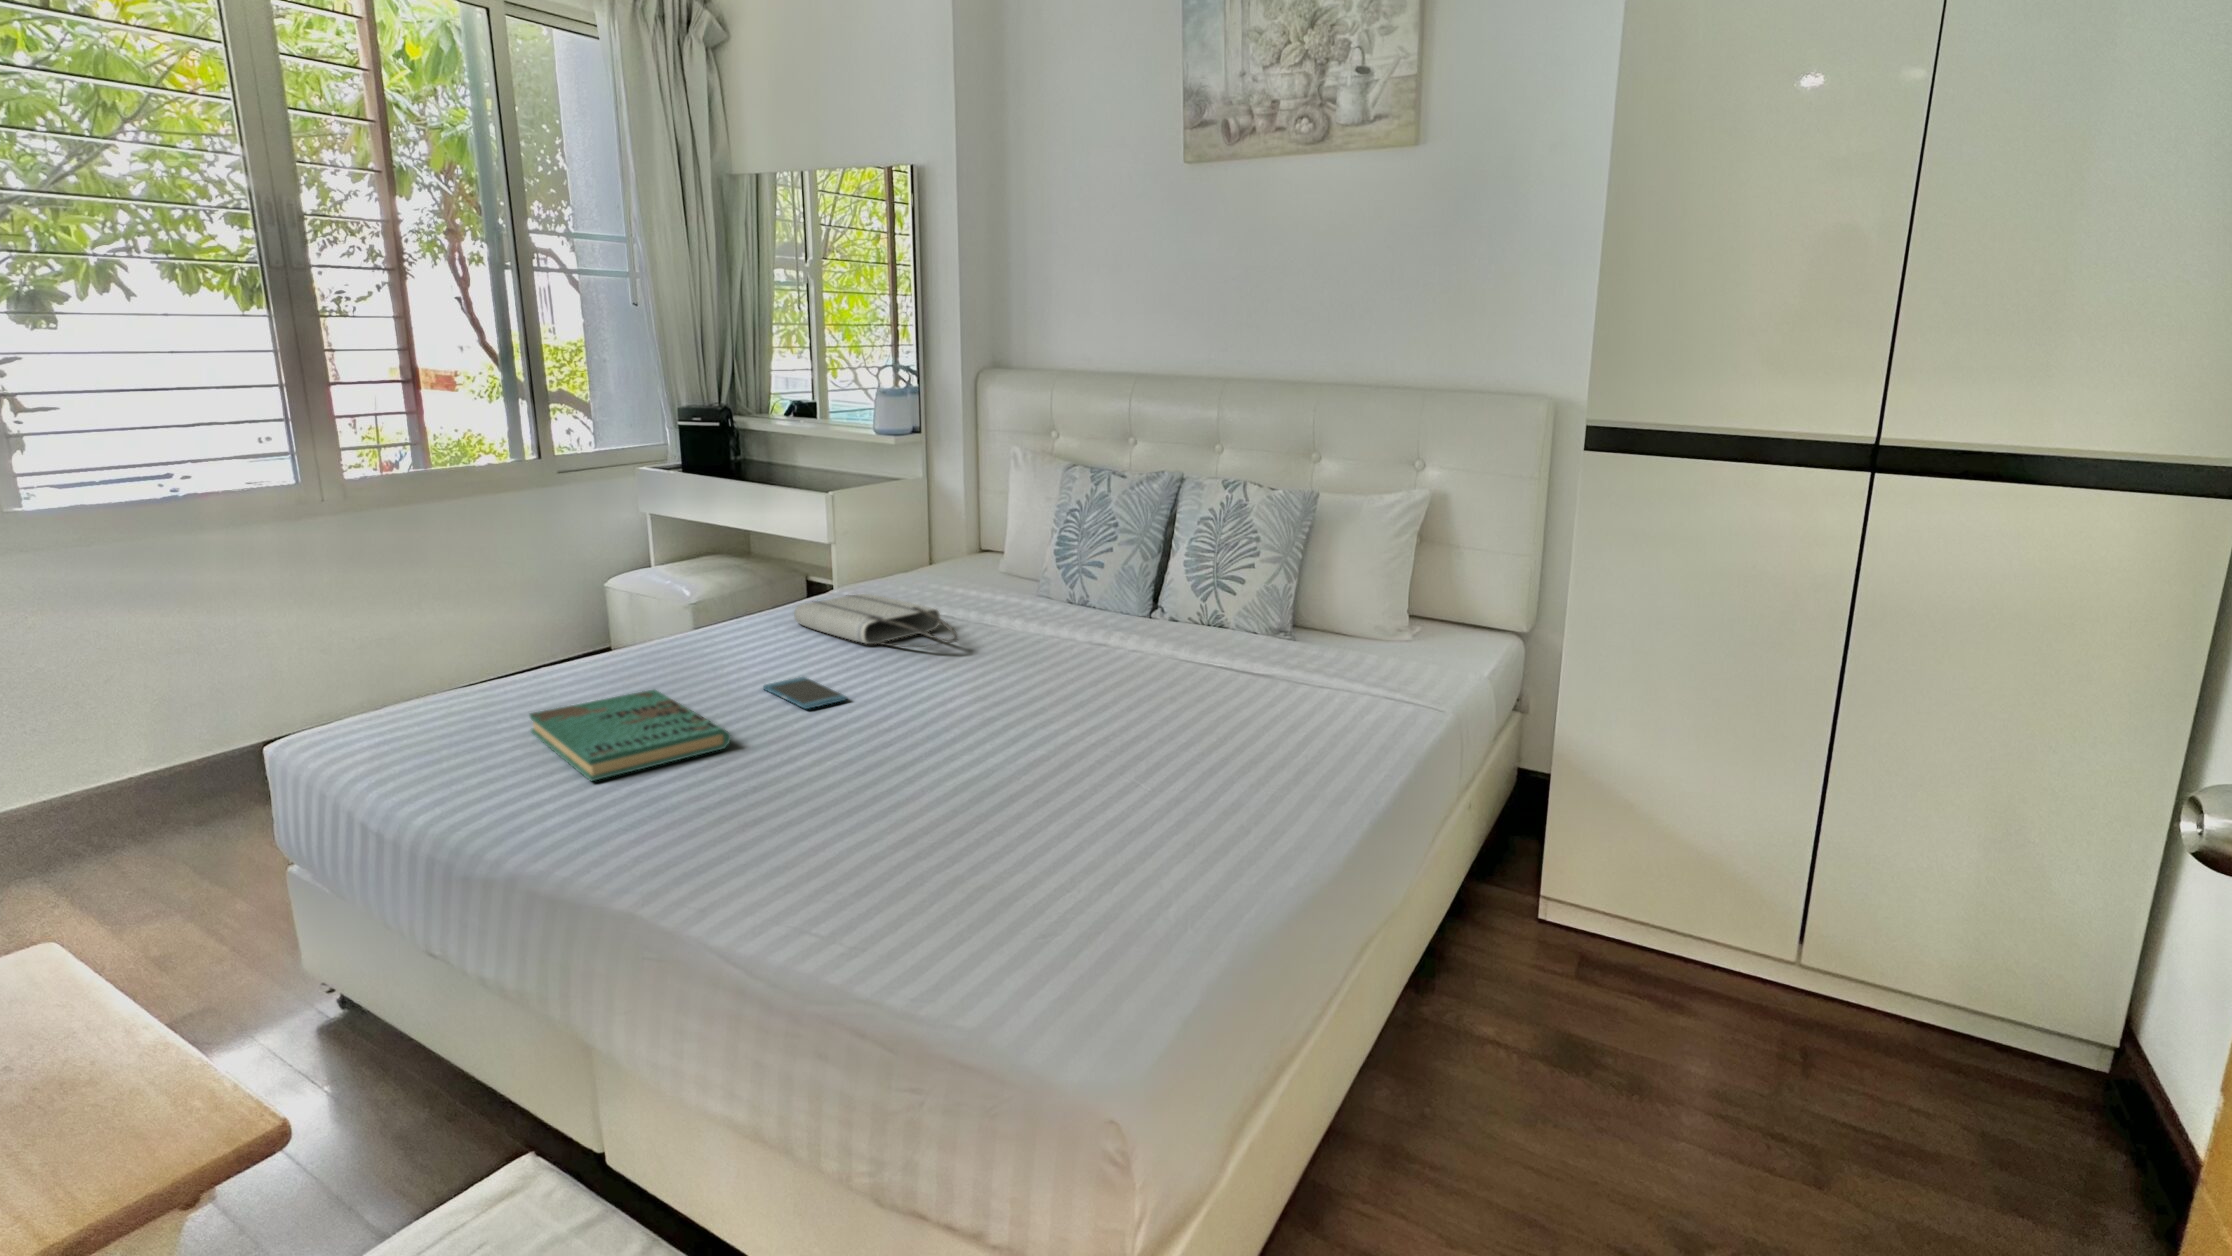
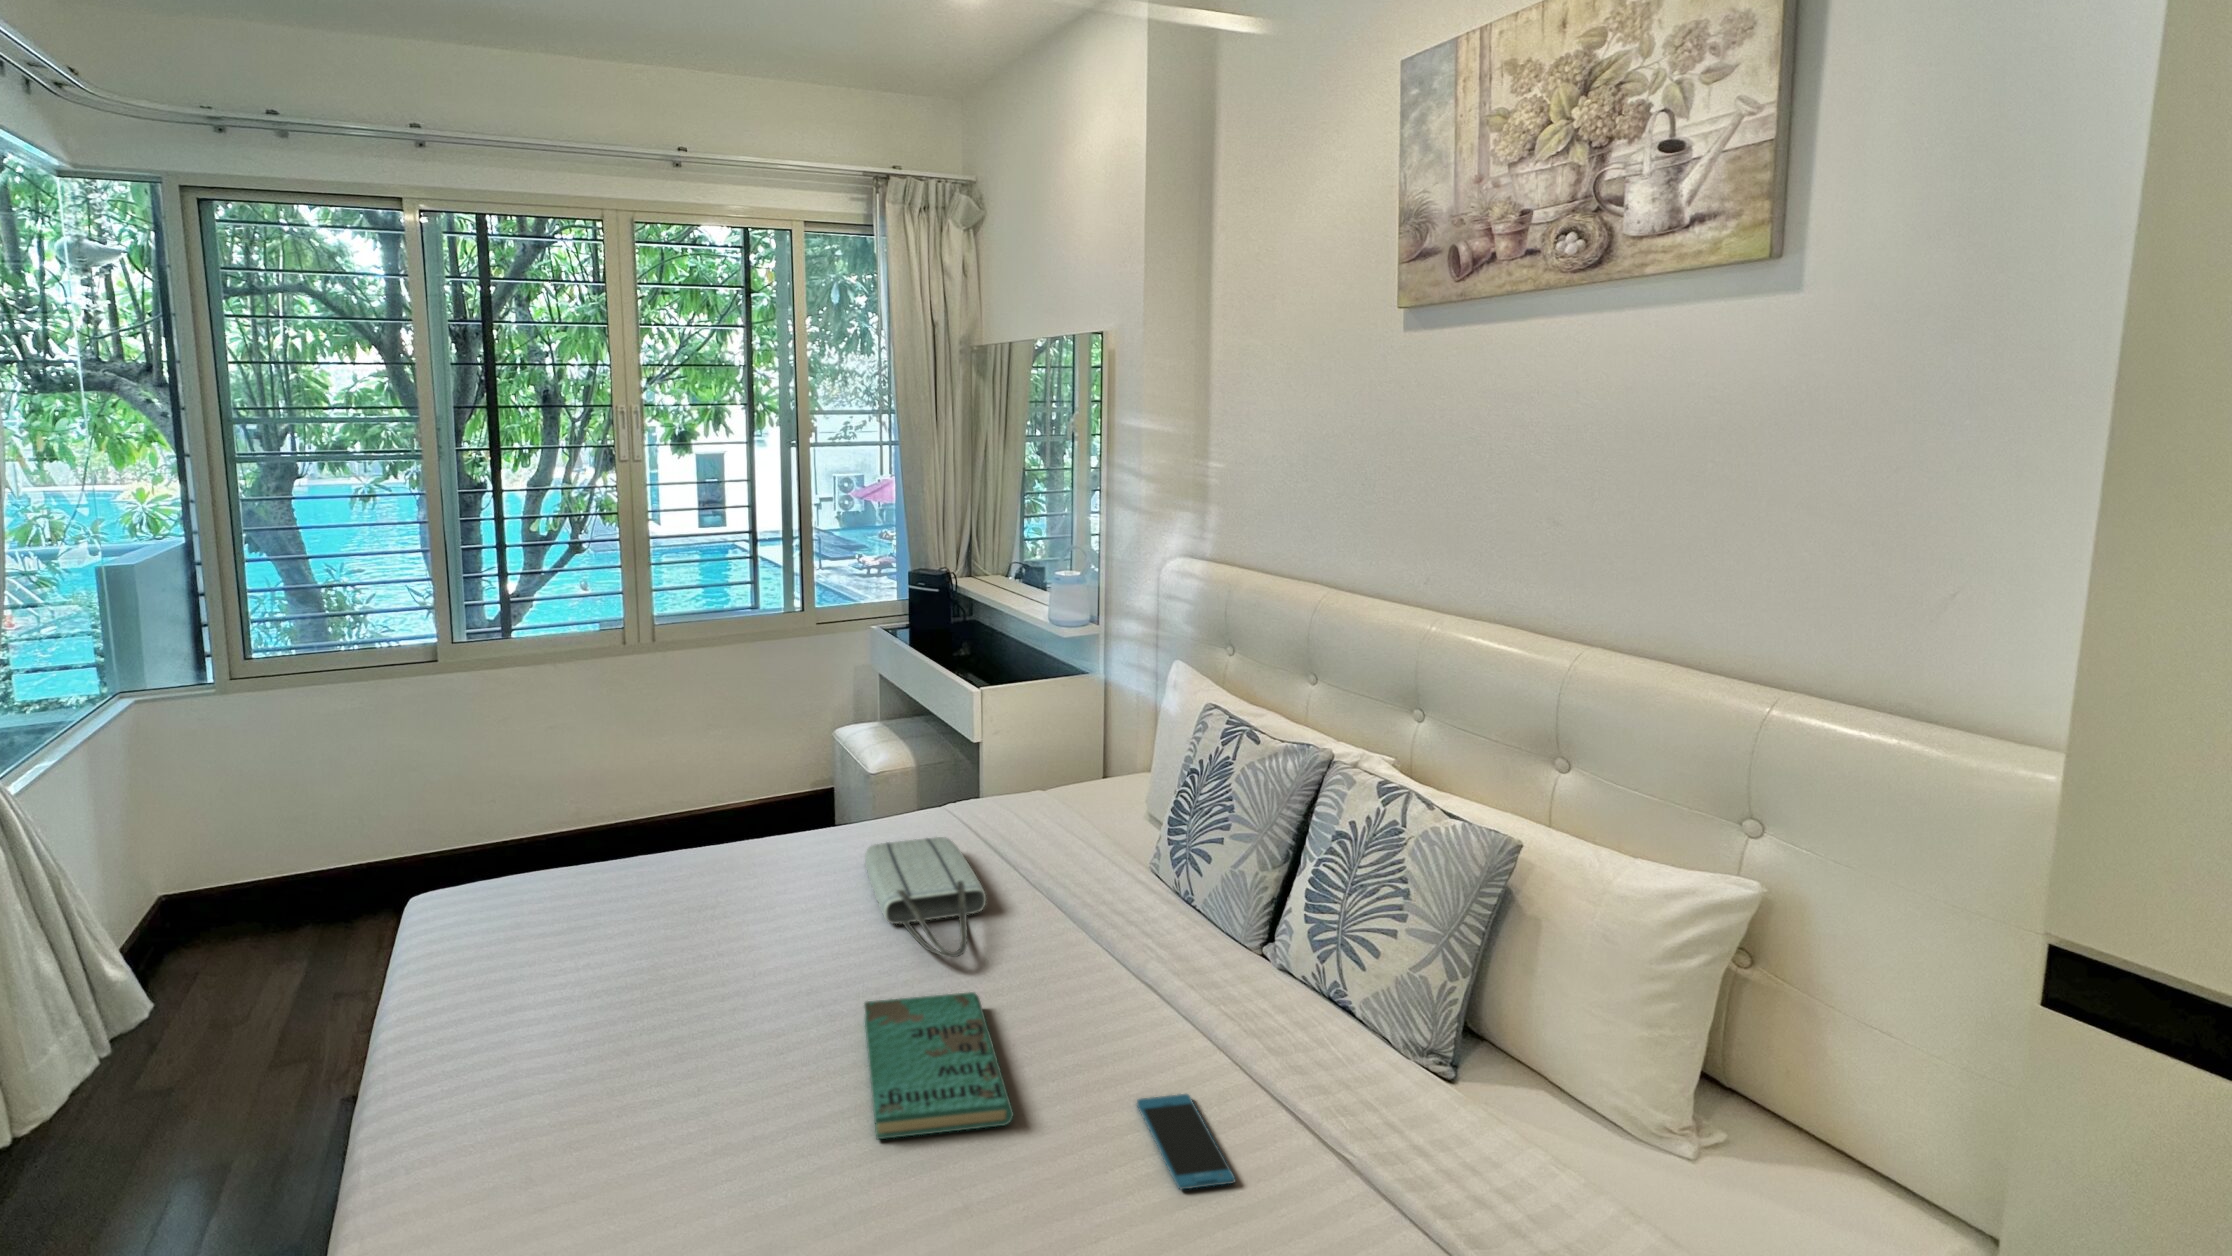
smartphone: present [763,677,847,709] -> present [1137,1094,1235,1189]
book: present [530,690,731,781] -> present [864,992,1013,1139]

